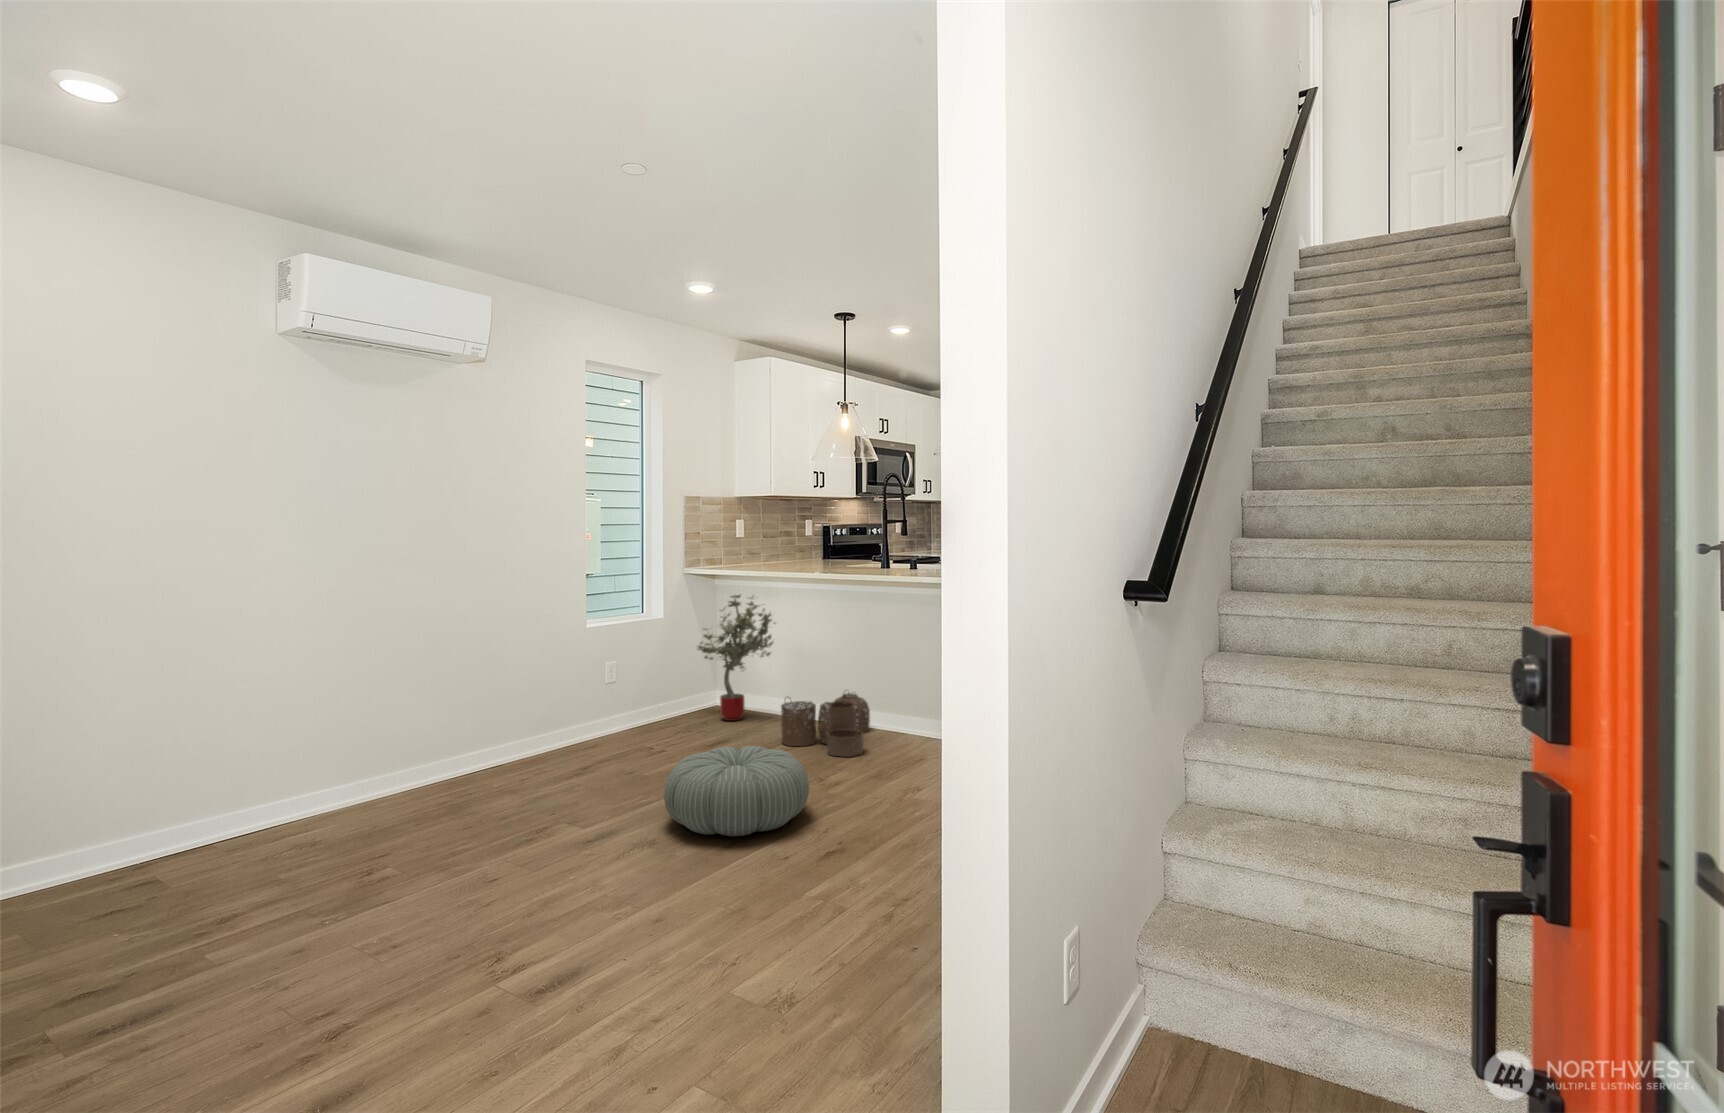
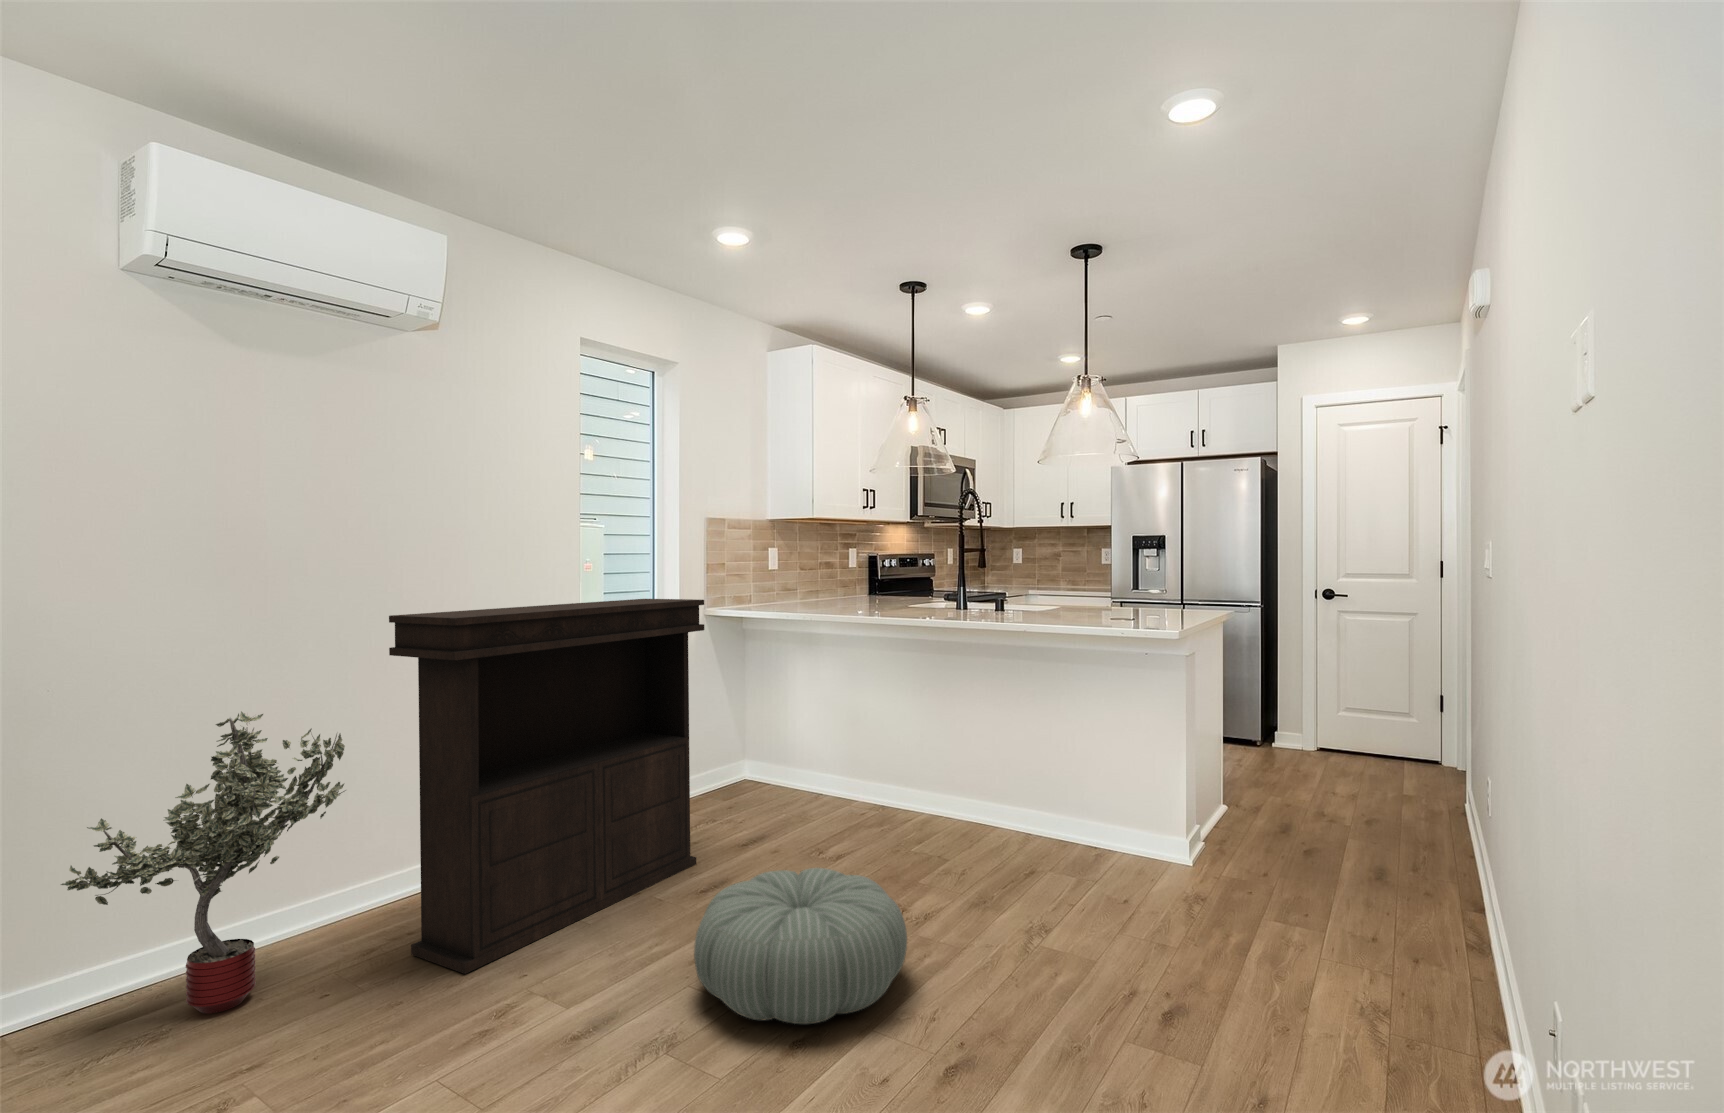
console table: none [452,560,678,814] -> present [389,599,704,974]
potted tree: present [698,595,775,721] -> present [61,711,346,1013]
woven basket: present [781,693,870,757] -> none [838,767,953,867]

